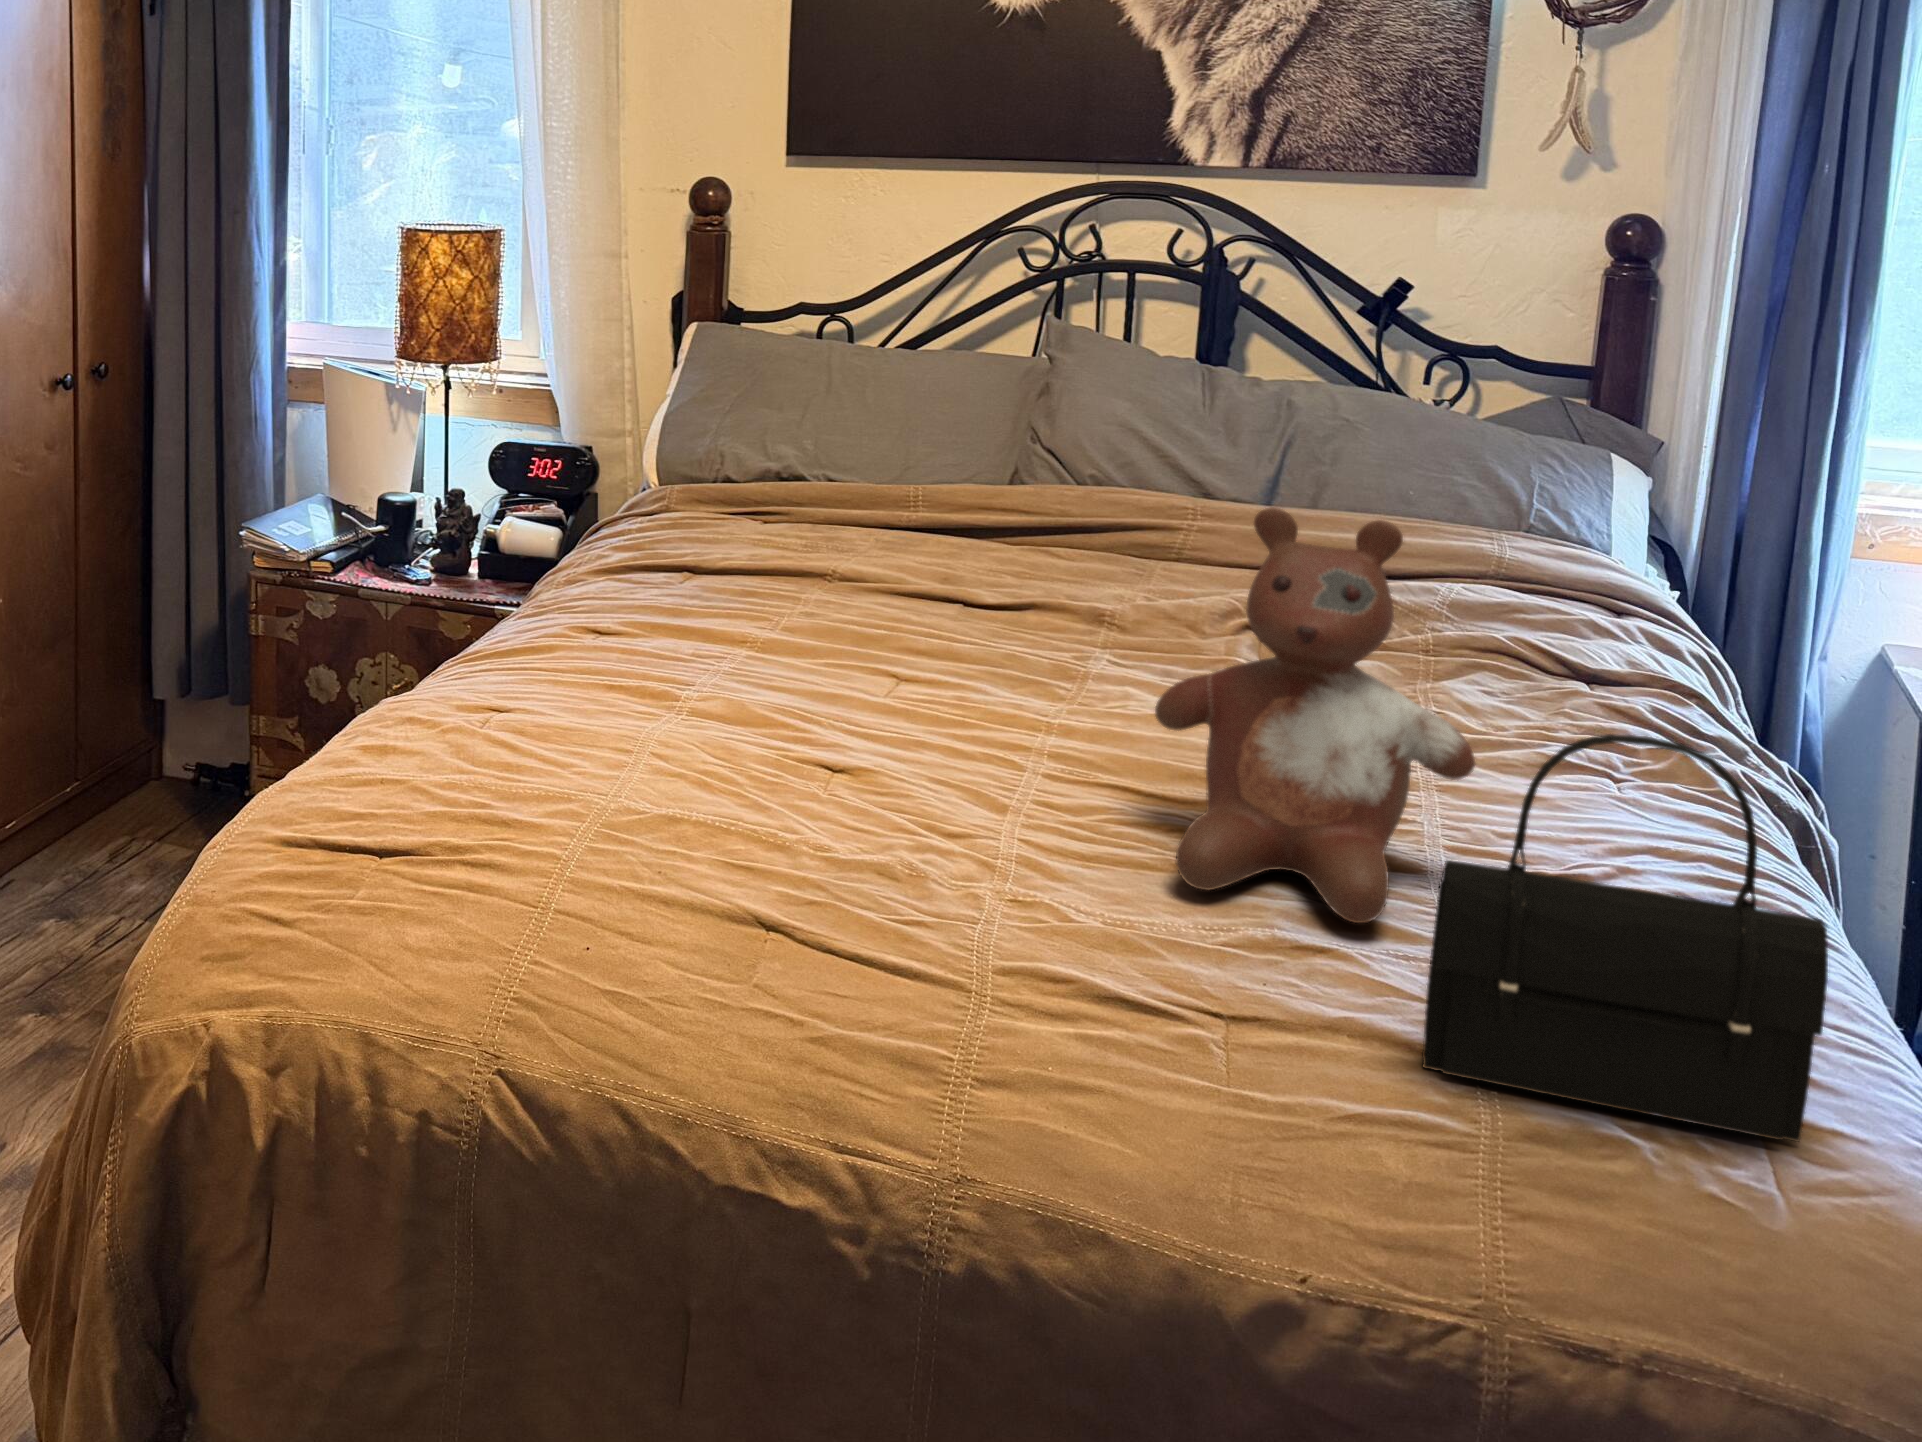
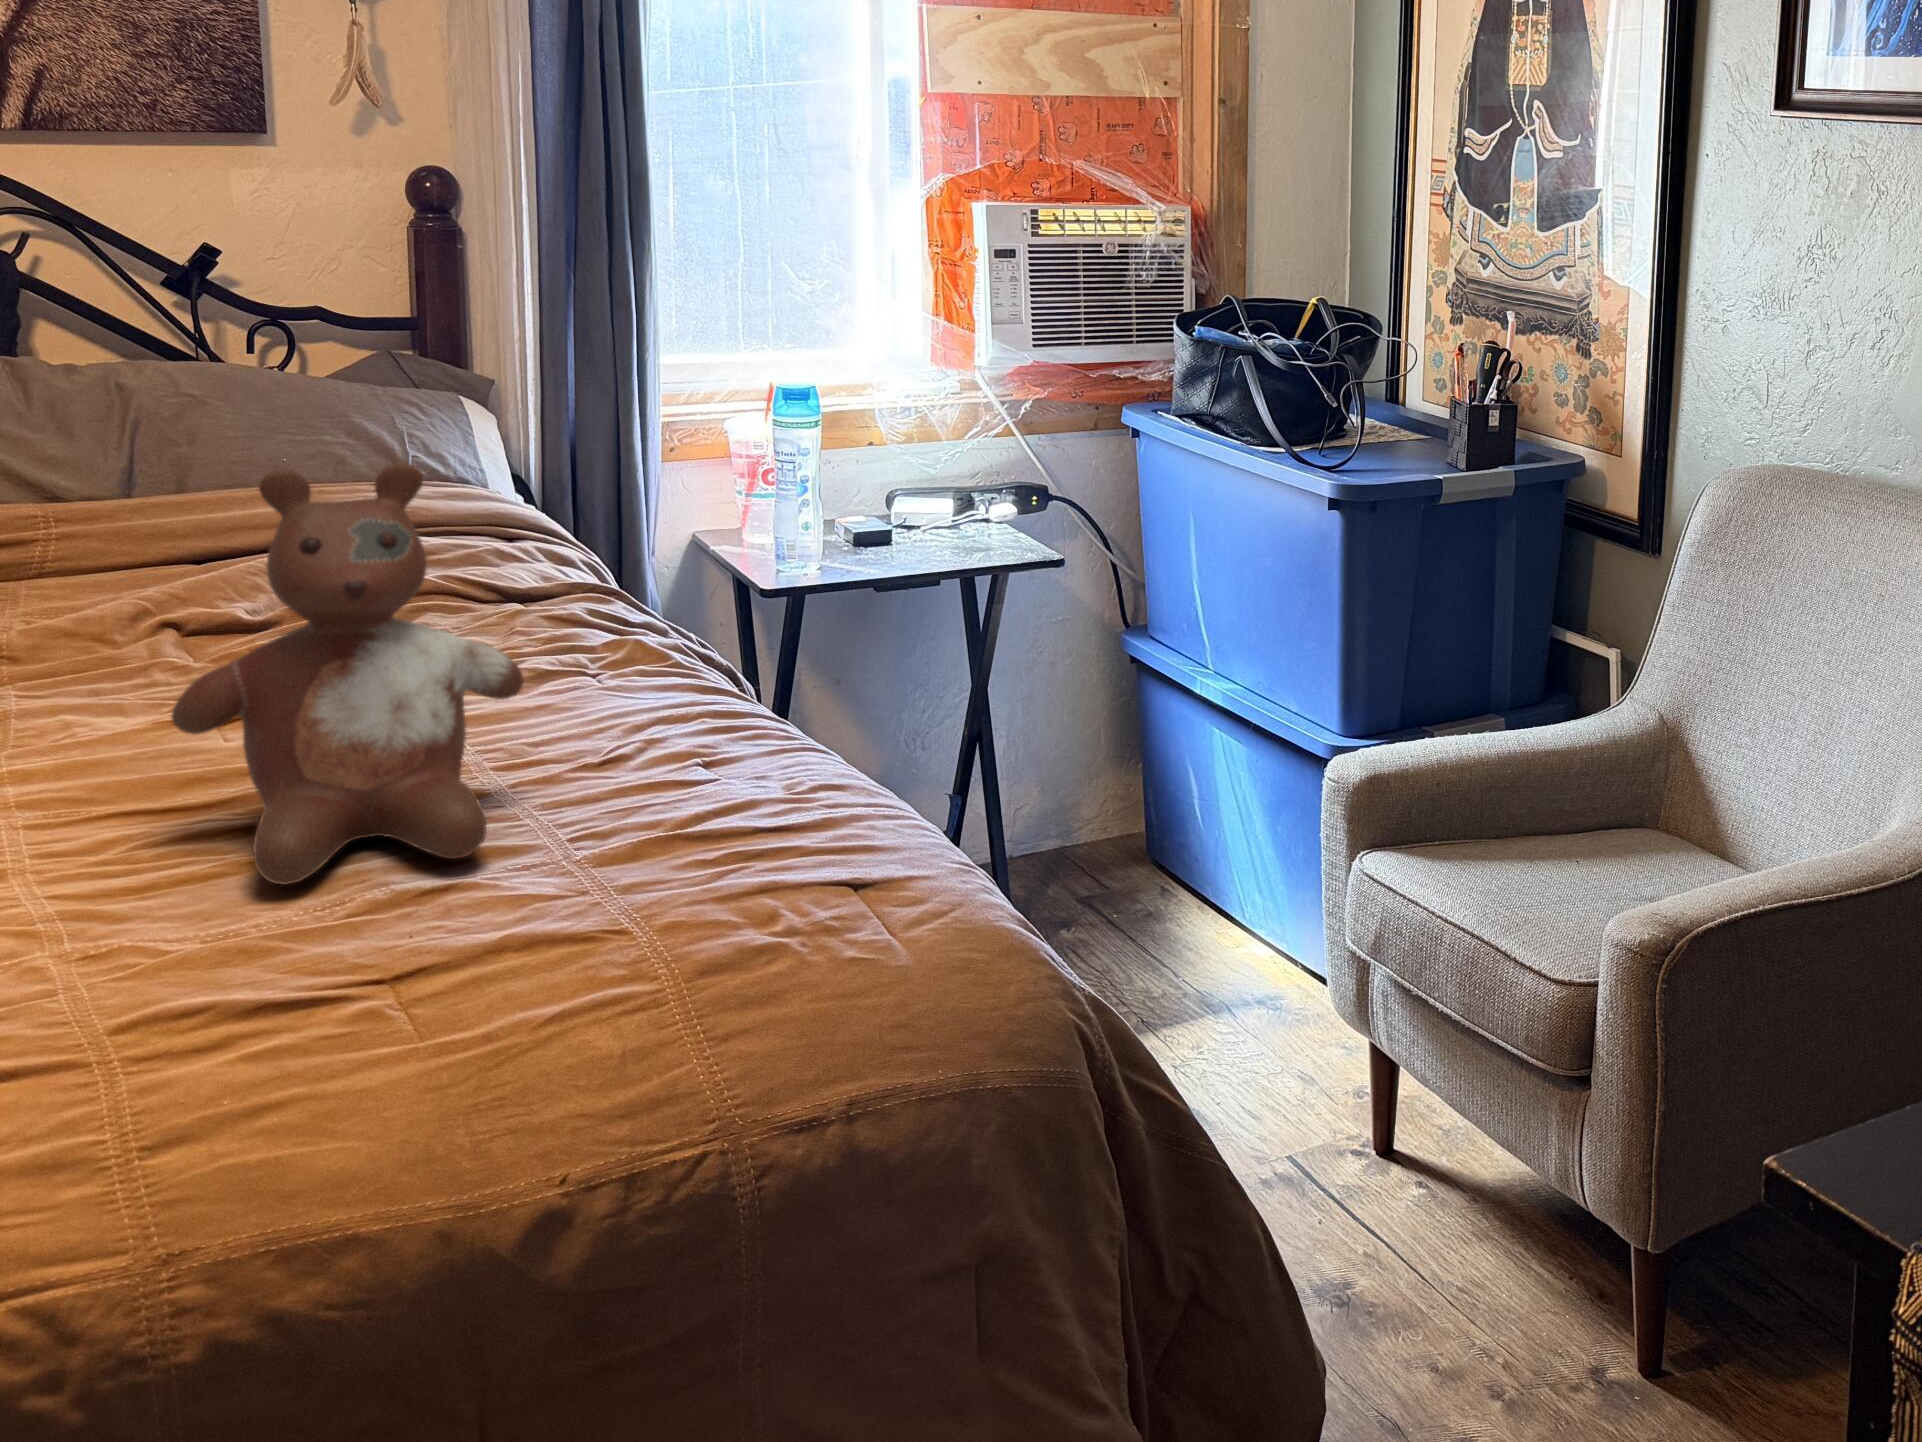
handbag: present [1422,734,1828,1142] -> none [579,592,888,952]

